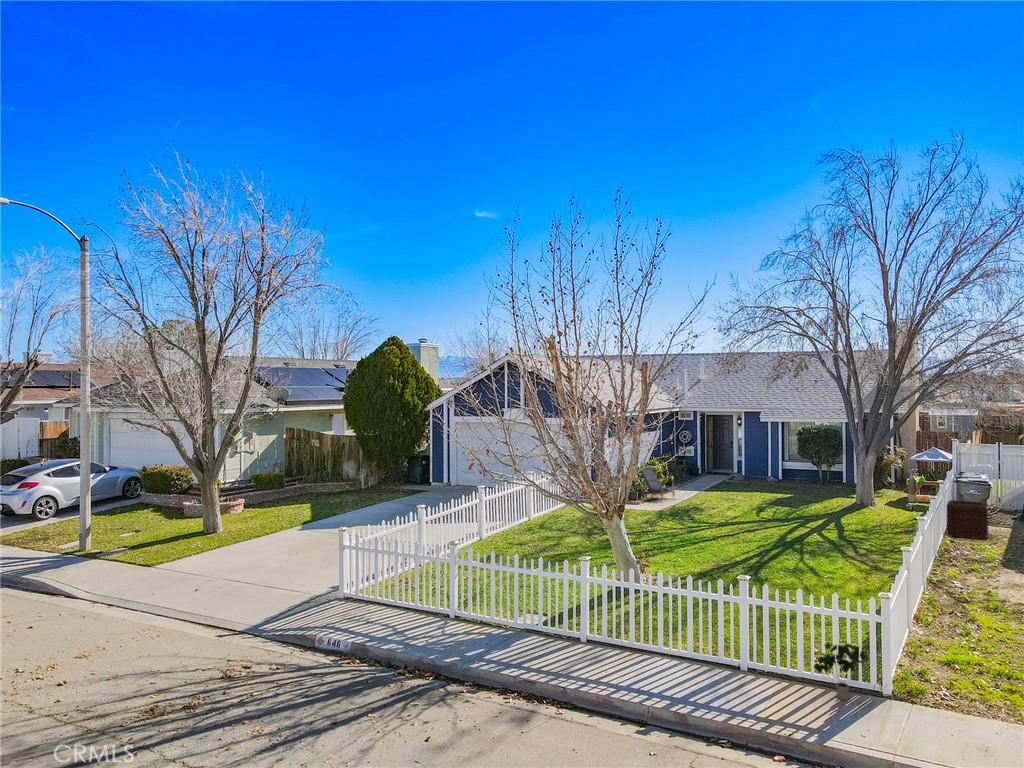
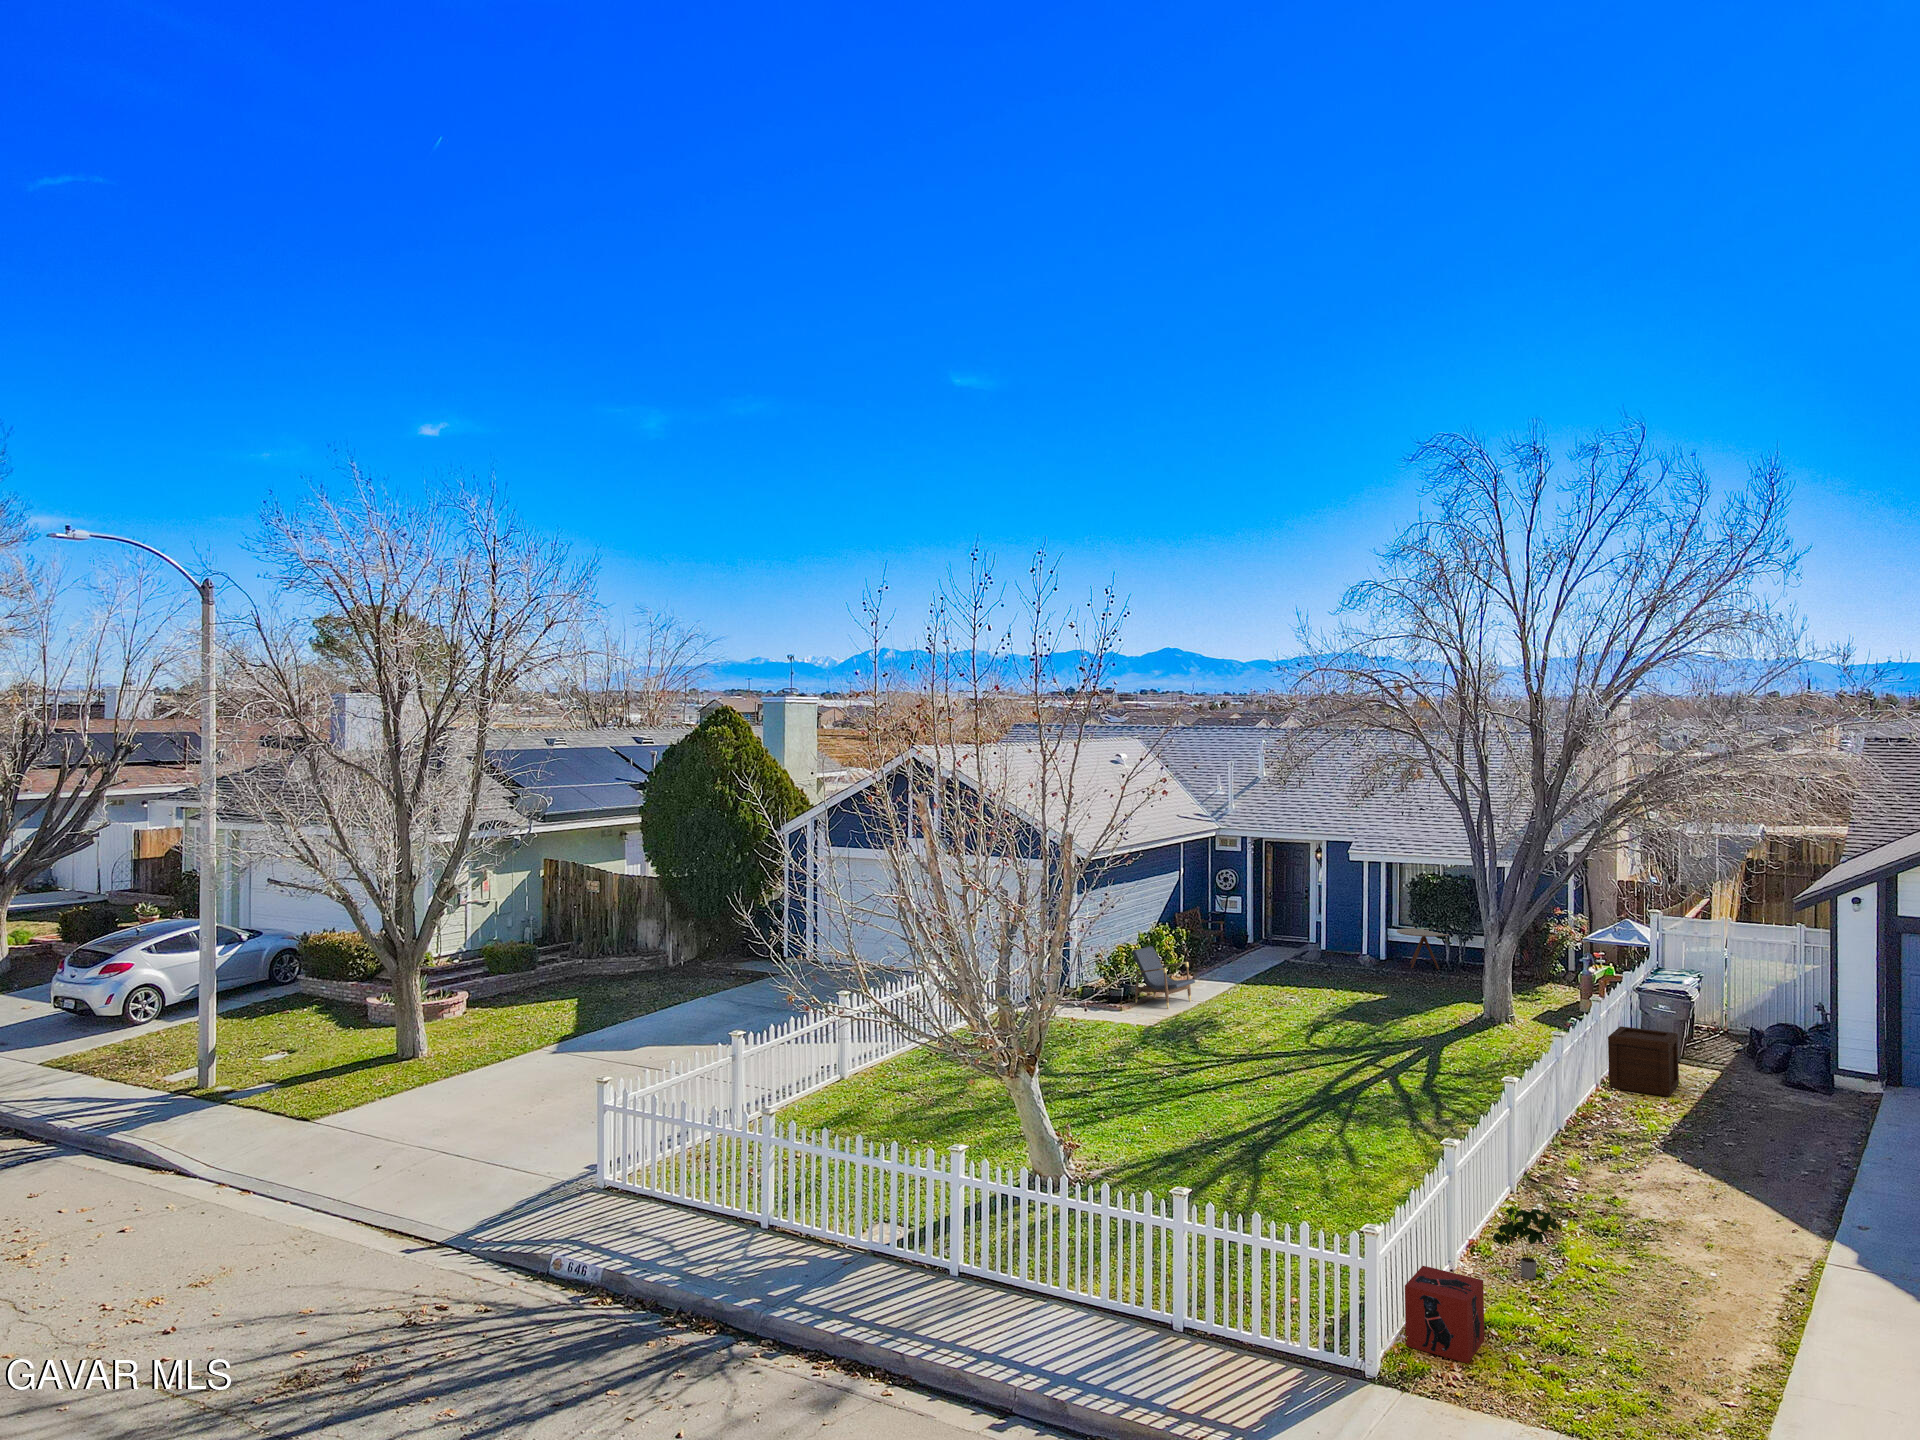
round table: none [785,461,818,483] -> present [1397,928,1449,969]
storage box: none [902,625,953,686] -> present [1405,1266,1484,1363]
potted plant: present [814,643,868,700] -> present [1493,1207,1561,1279]

